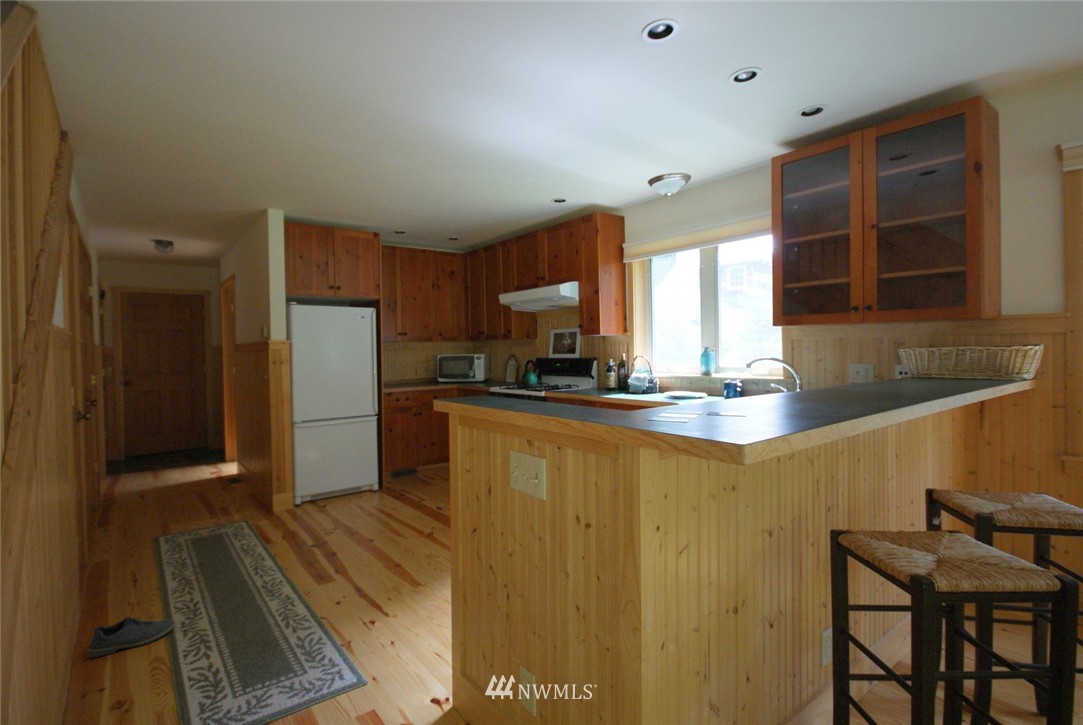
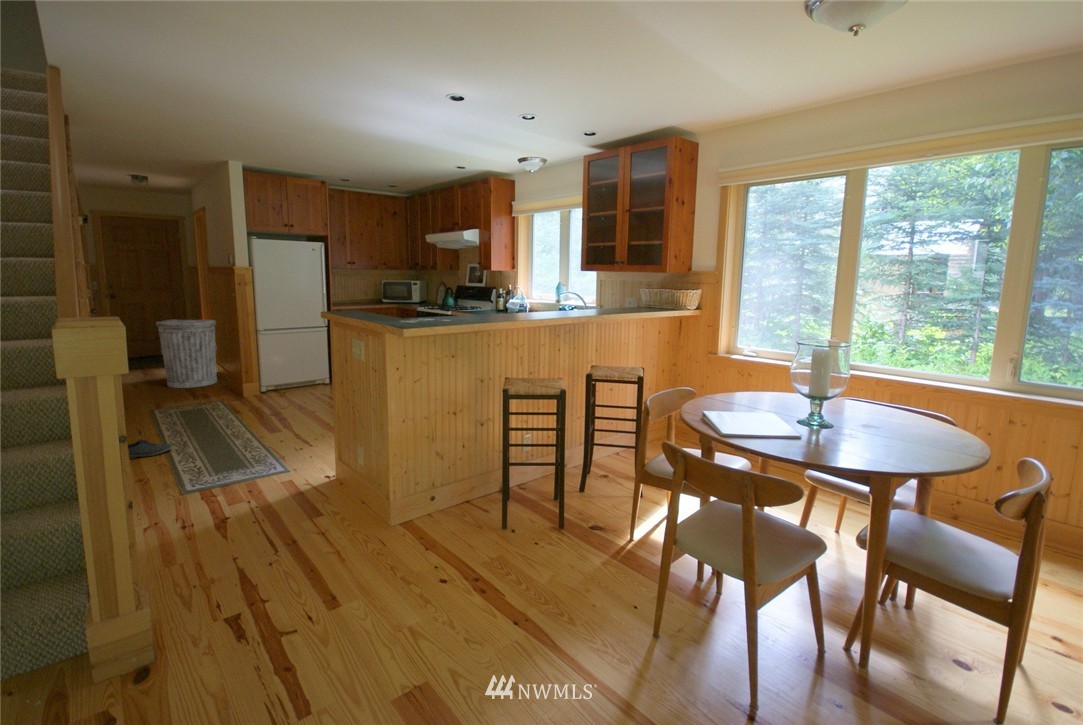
trash can: none [166,411,241,502] -> present [156,320,217,388]

